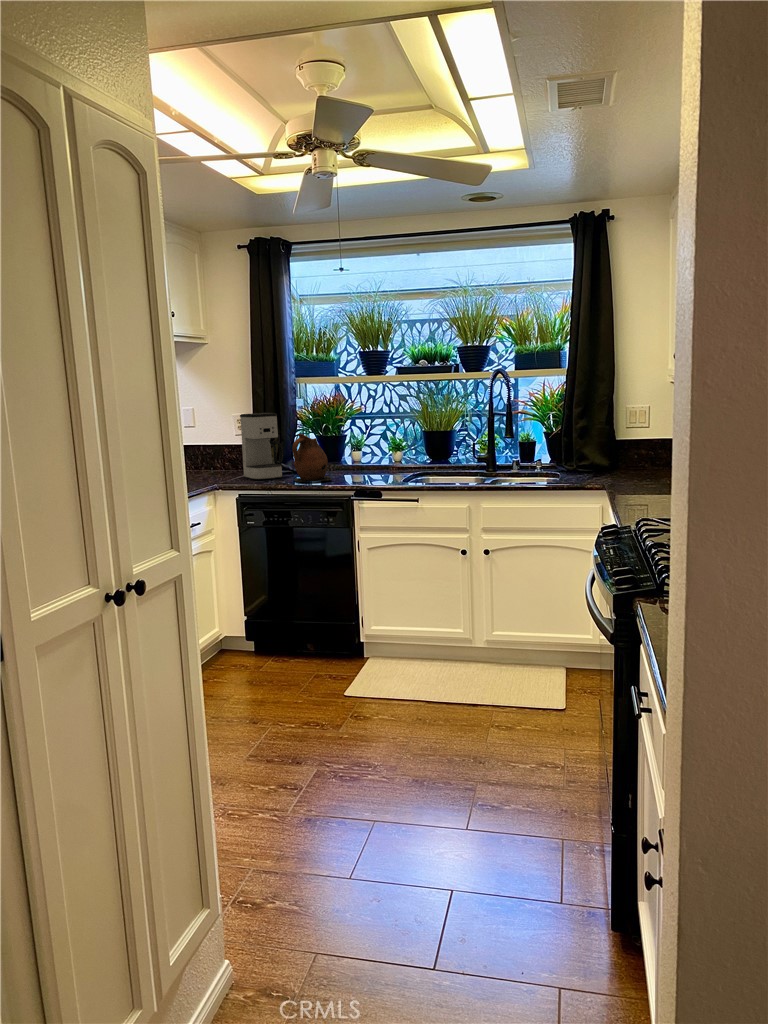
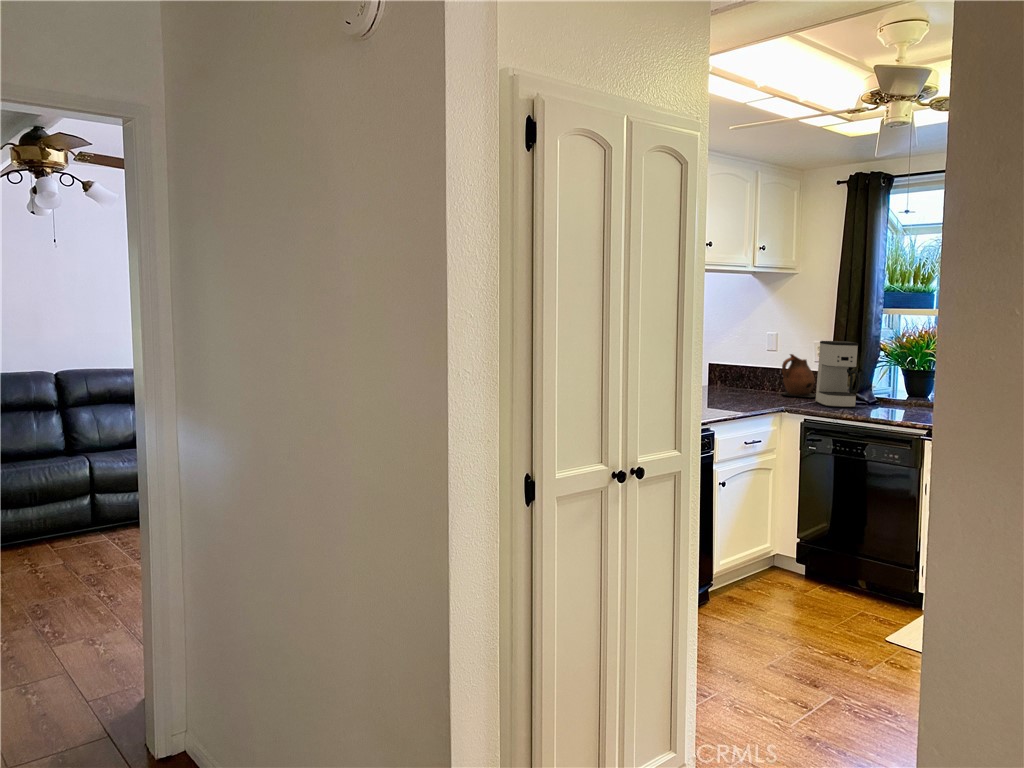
ceramic pitcher: present [292,434,331,482] -> present [782,354,816,397]

